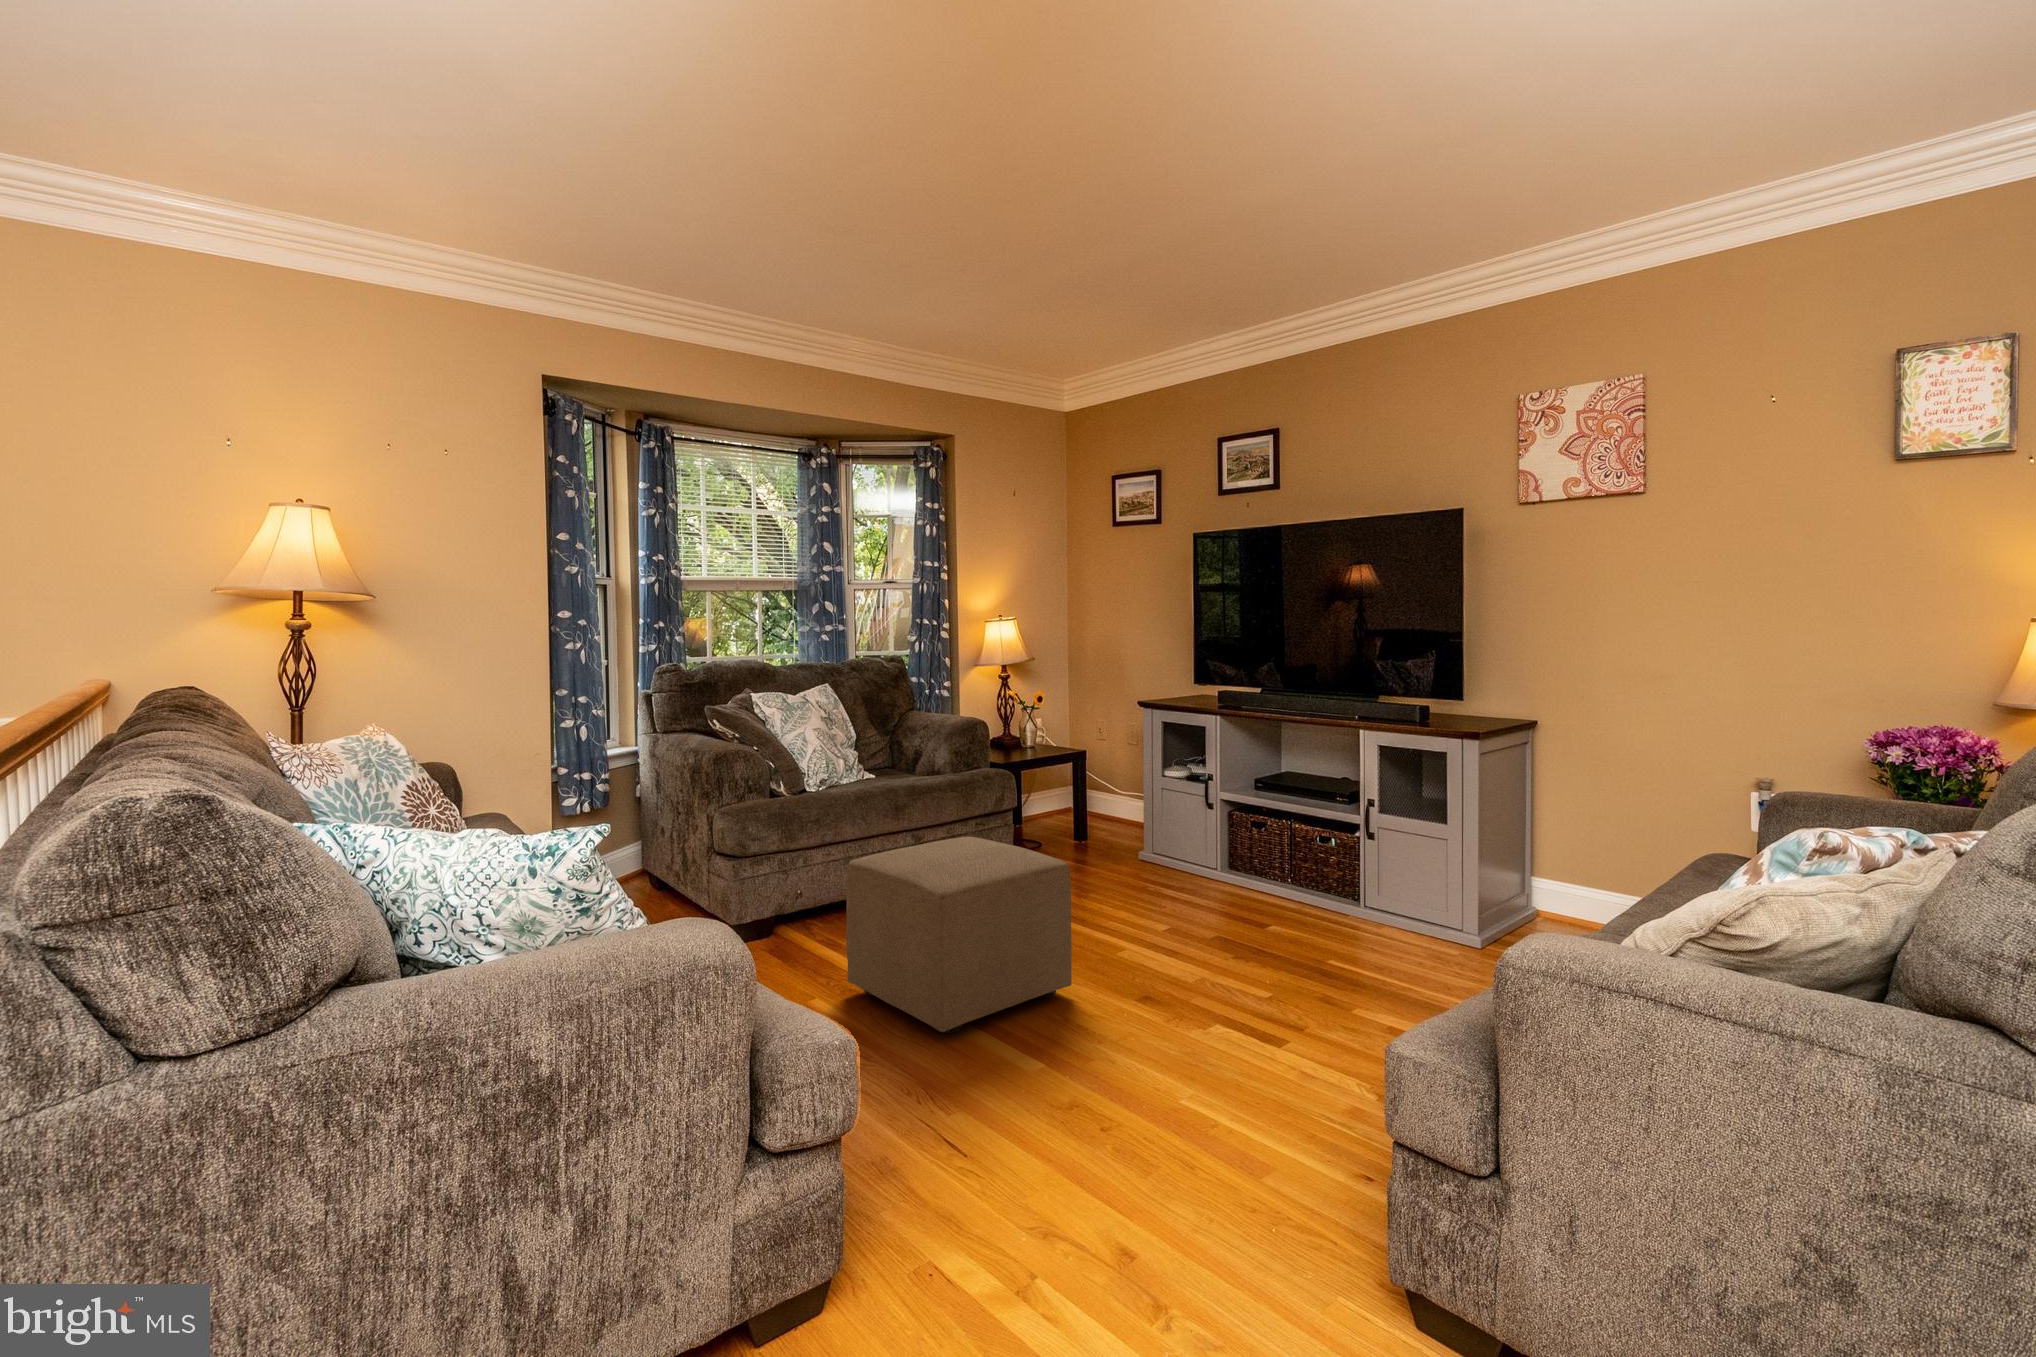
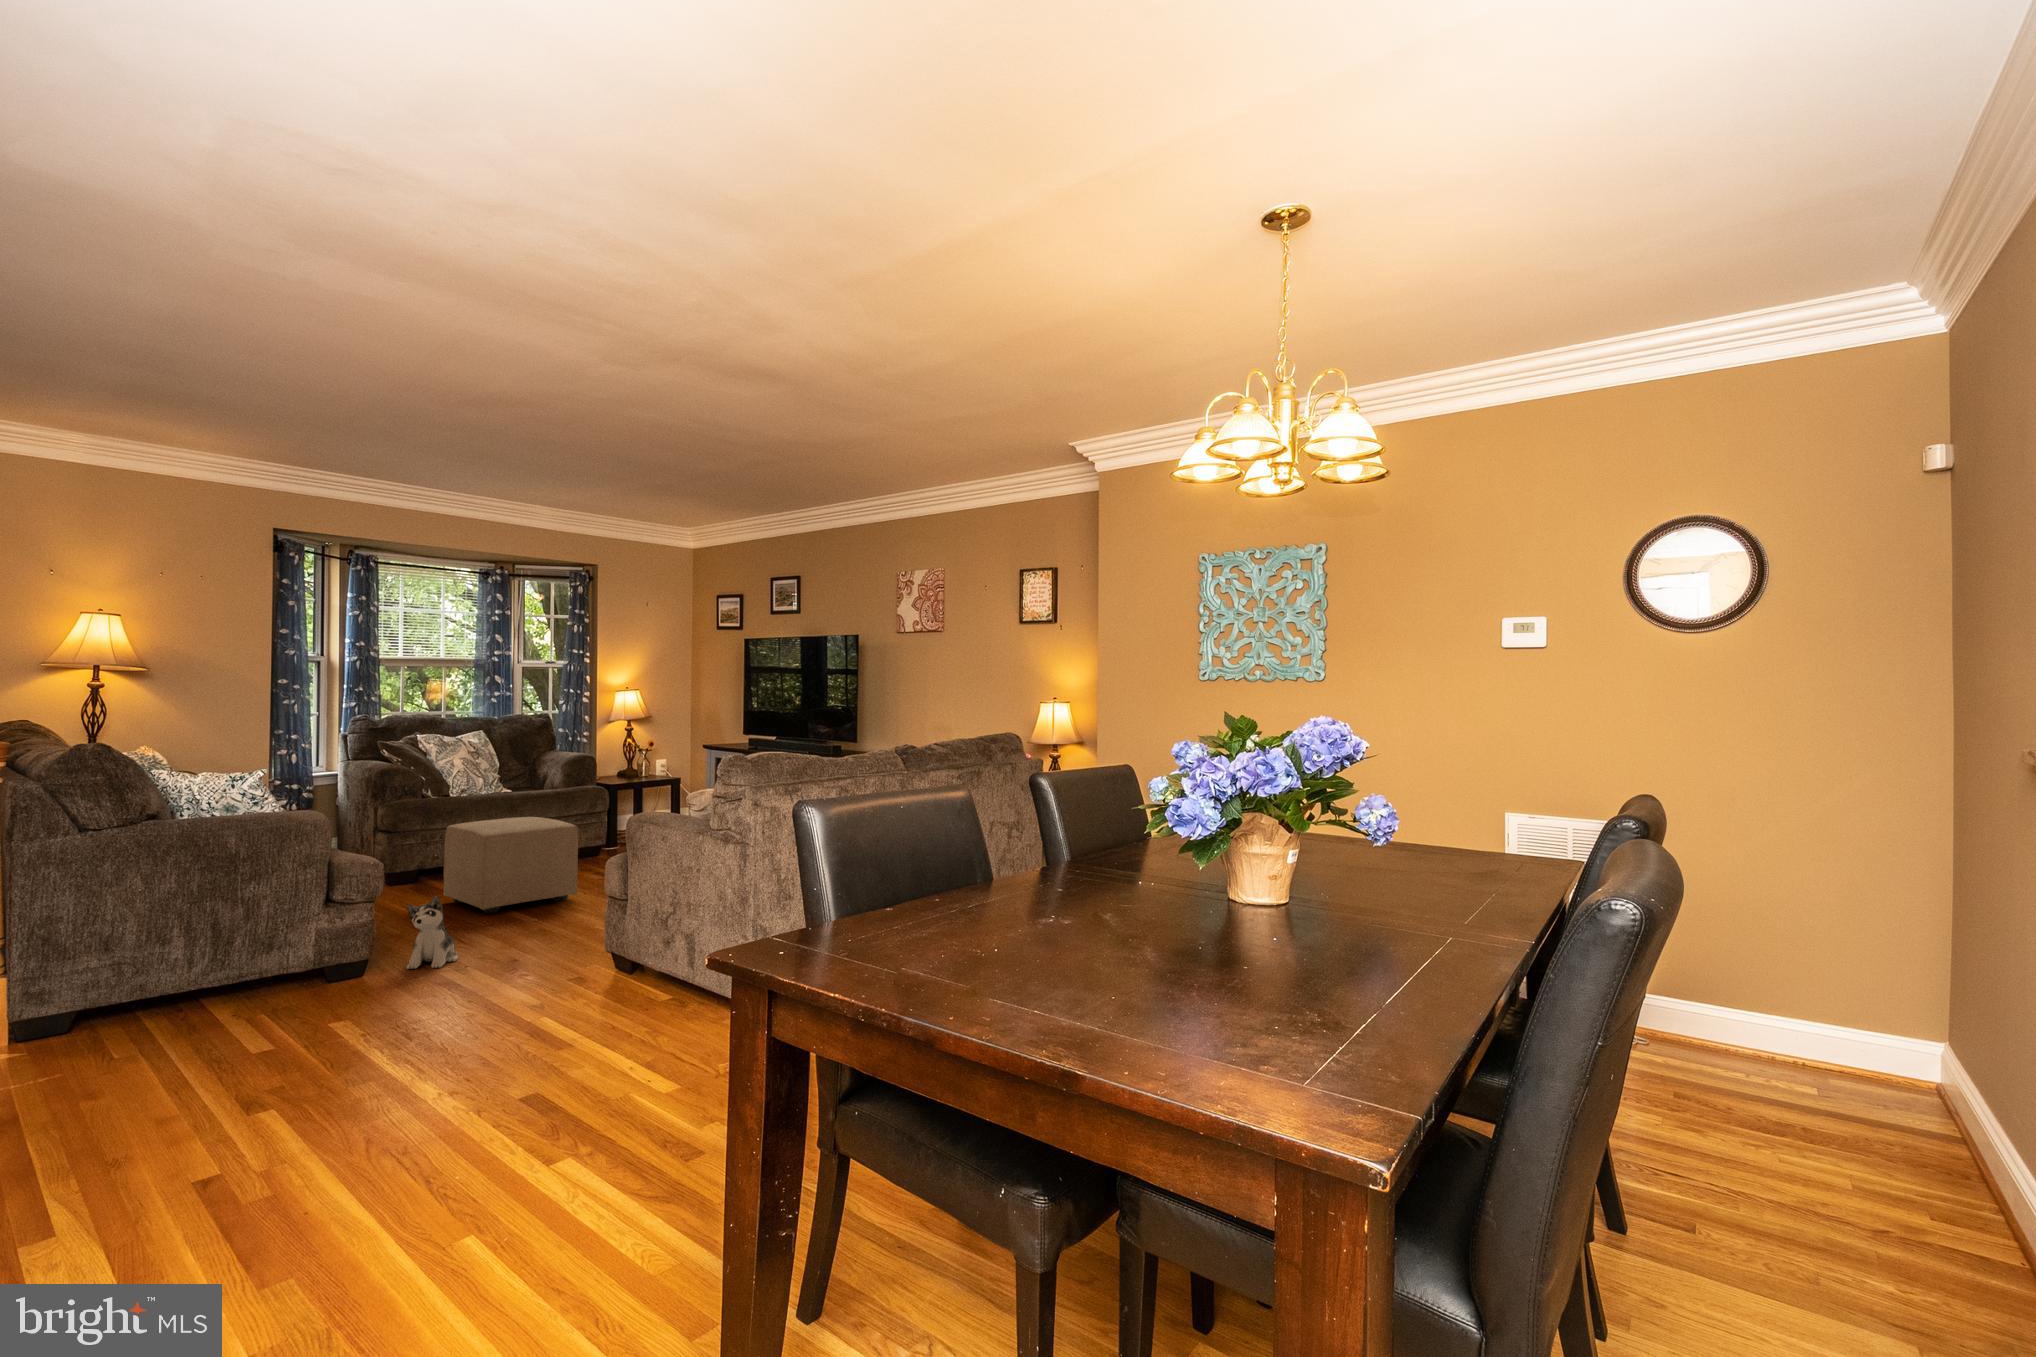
plush toy: none [899,1098,1003,1283] -> present [407,895,458,969]

